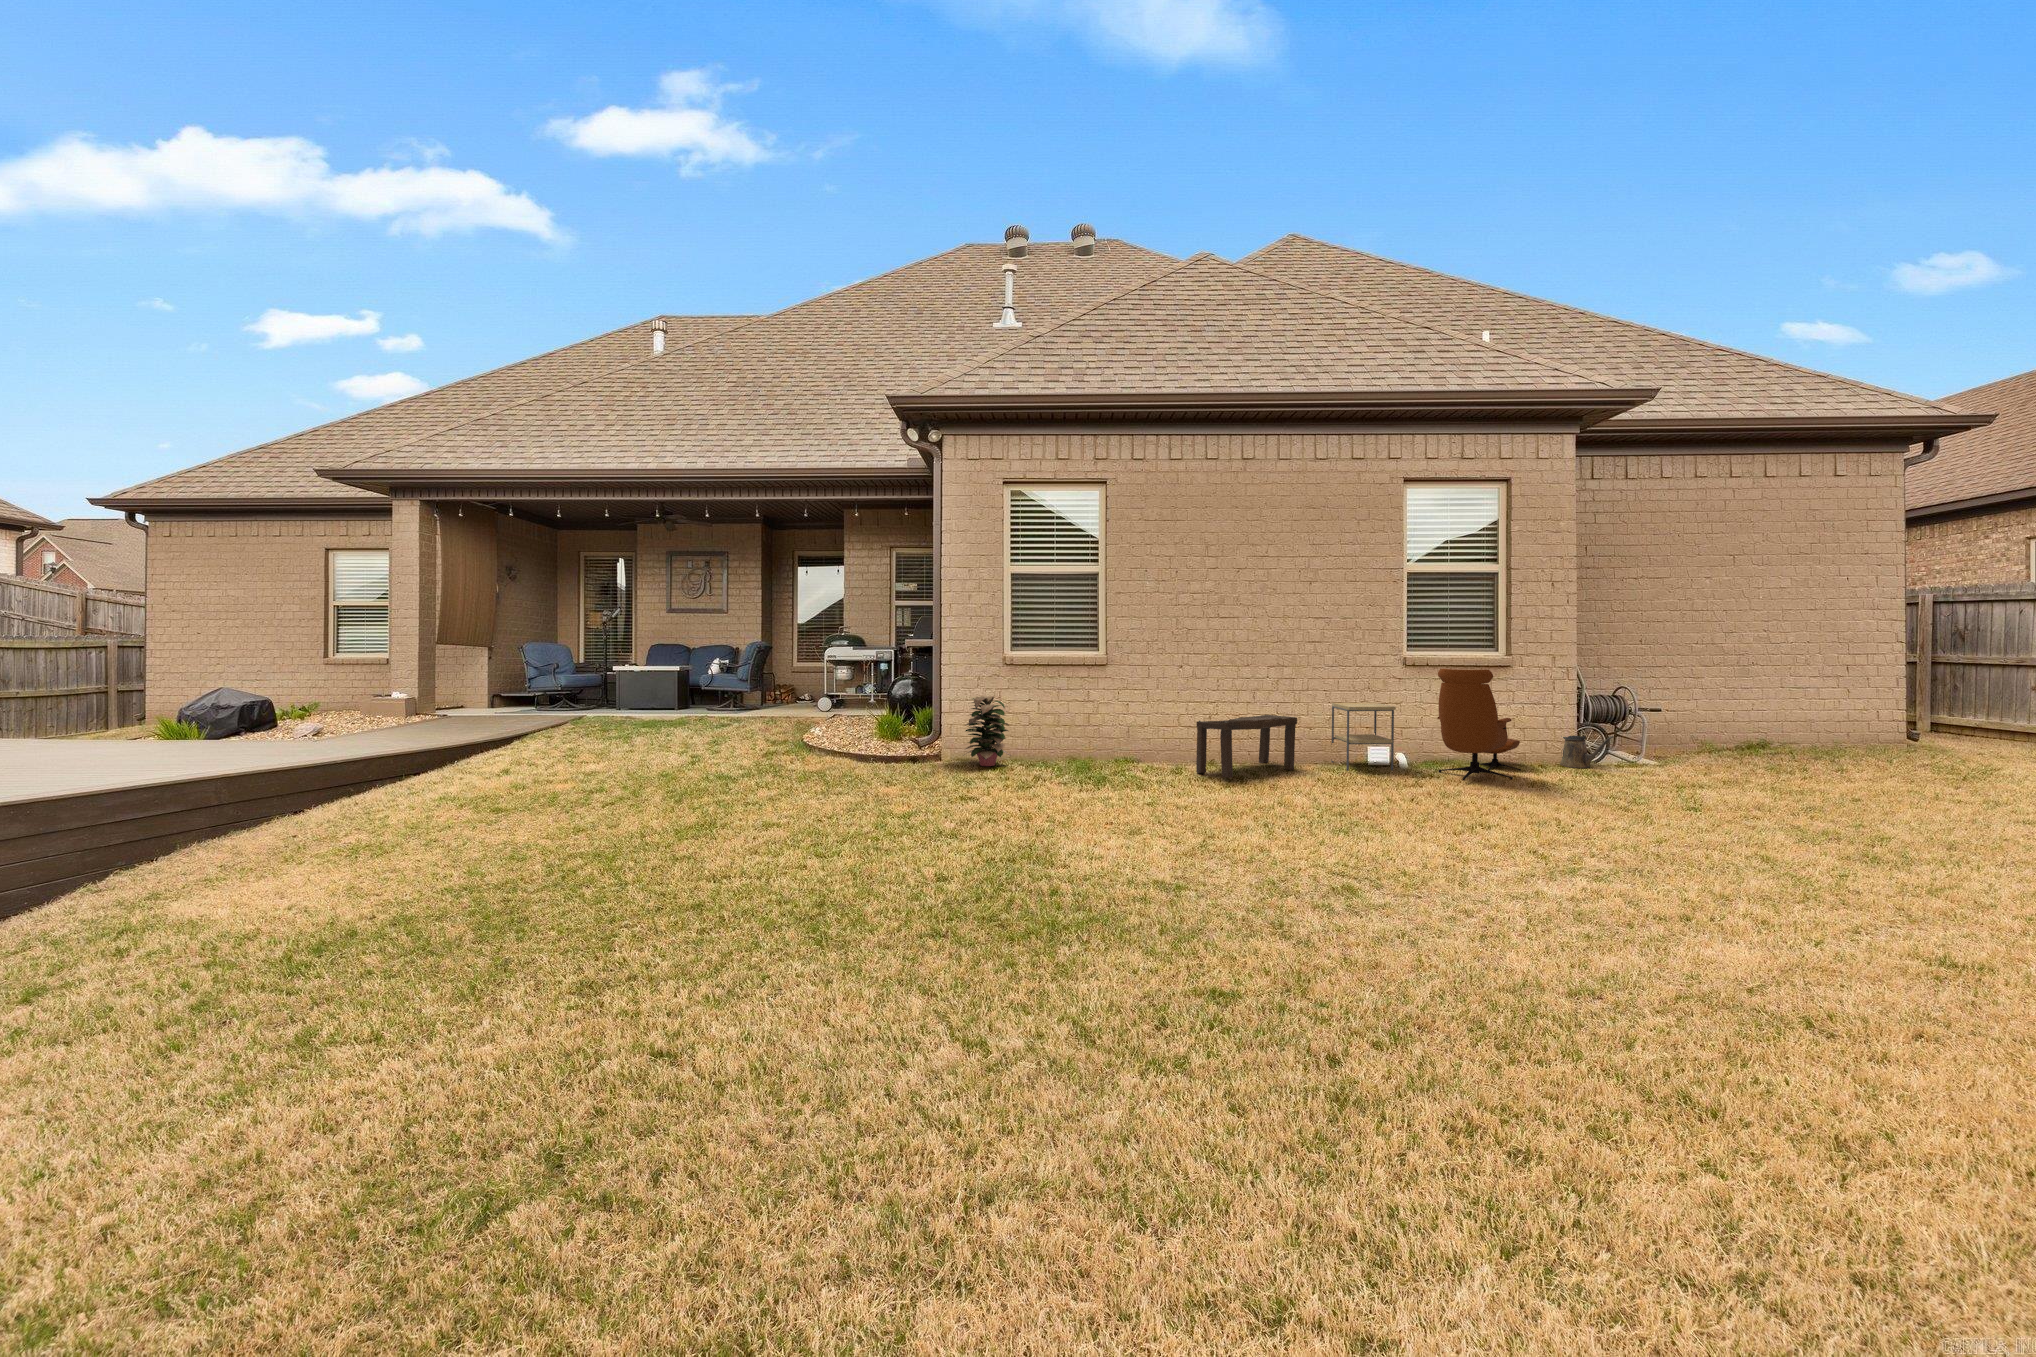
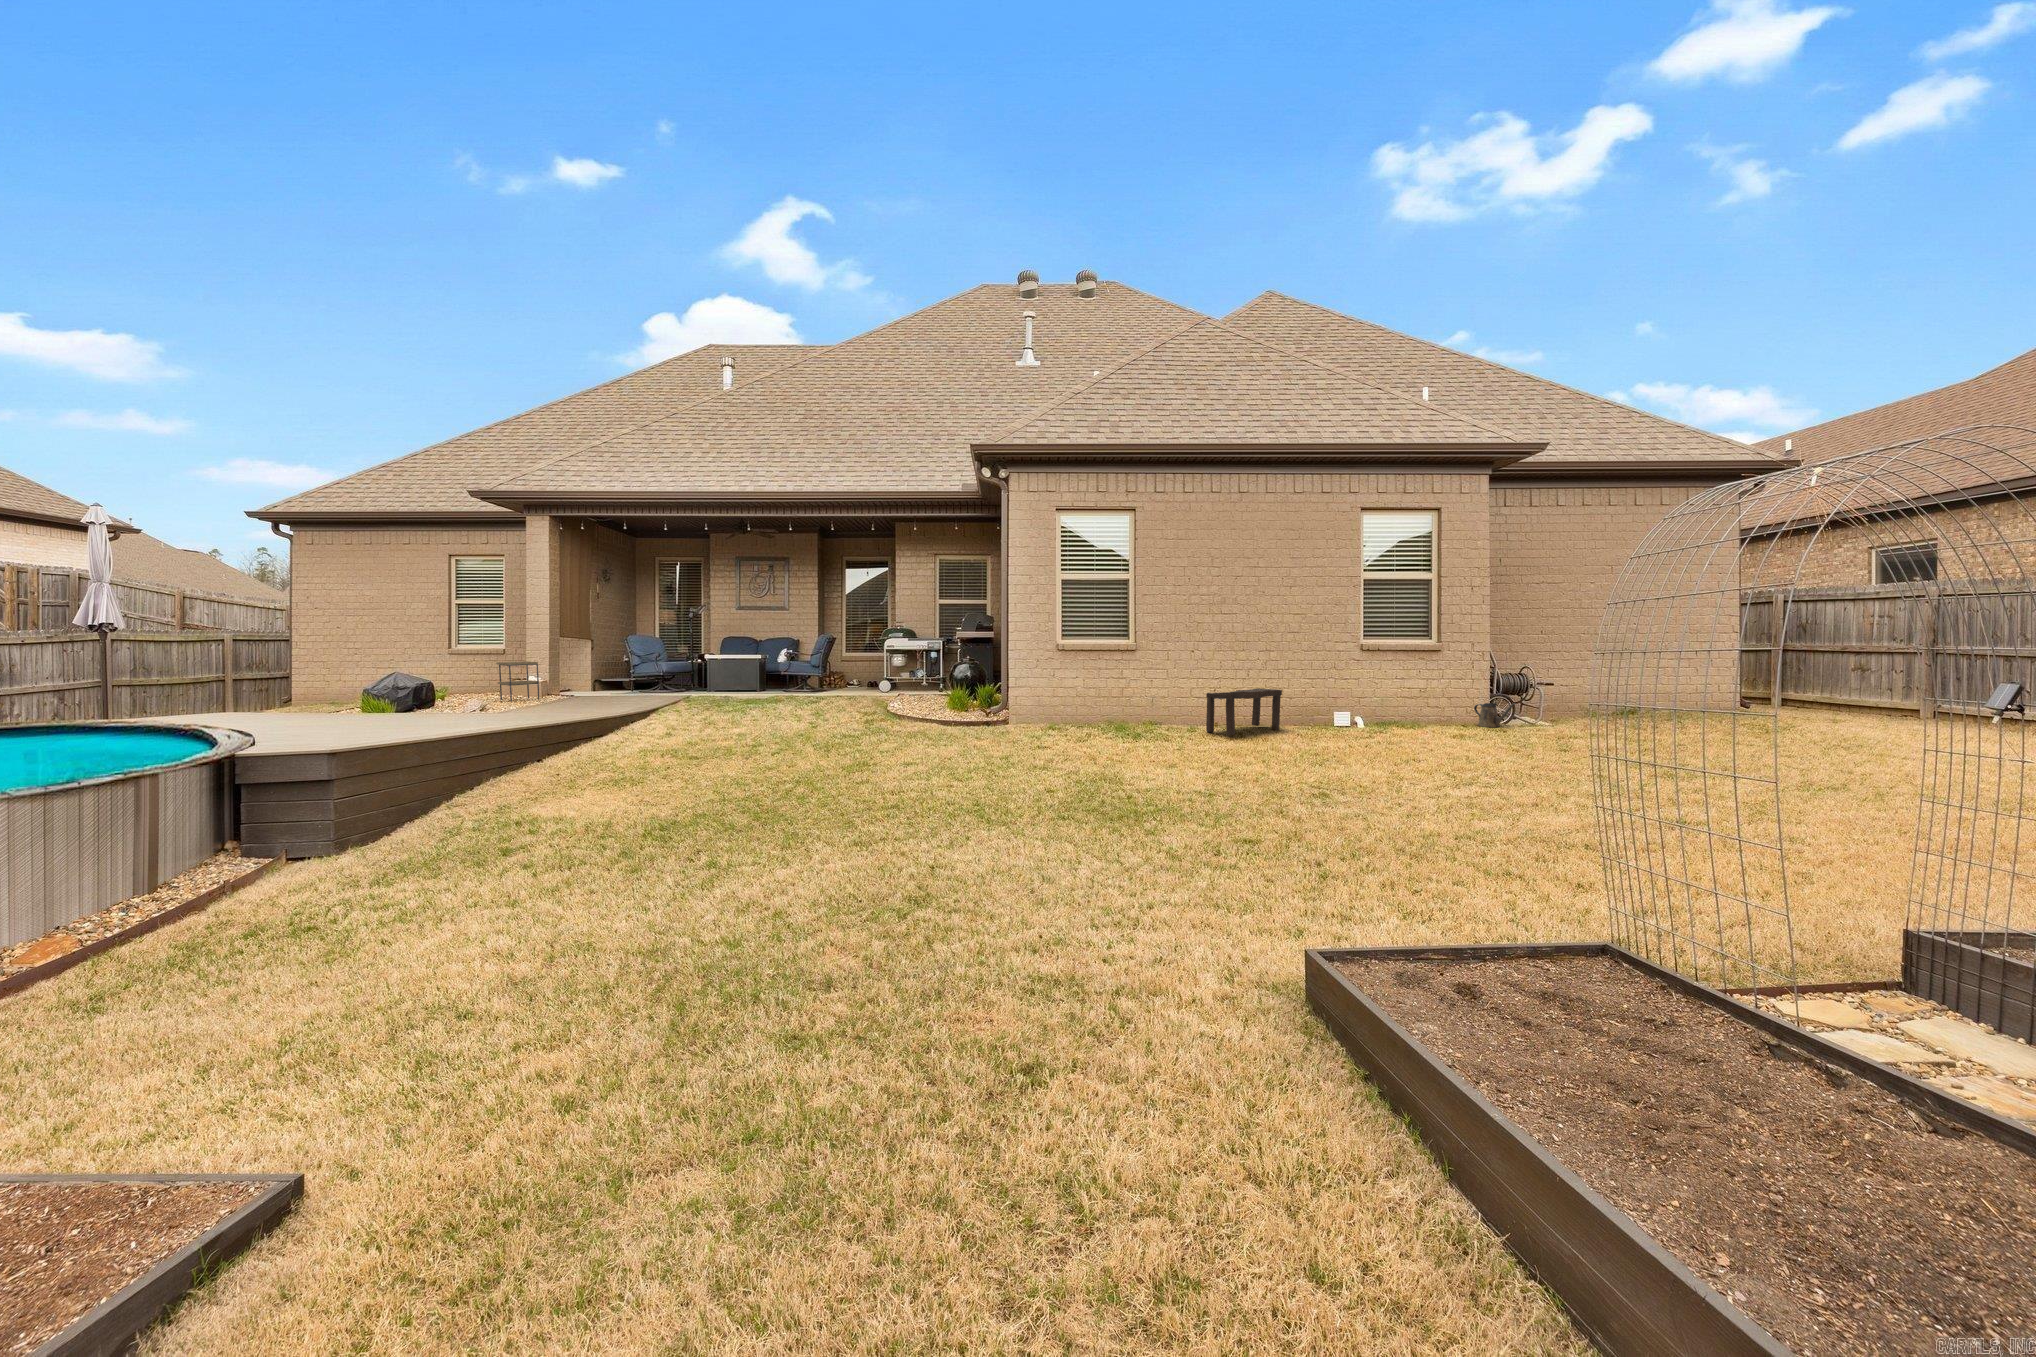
lounge chair: present [1437,669,1521,781] -> none [1386,652,1449,735]
decorative plant: present [965,696,1010,766] -> none [1026,675,1066,728]
side table: present [1331,703,1396,771] -> present [496,661,539,701]

